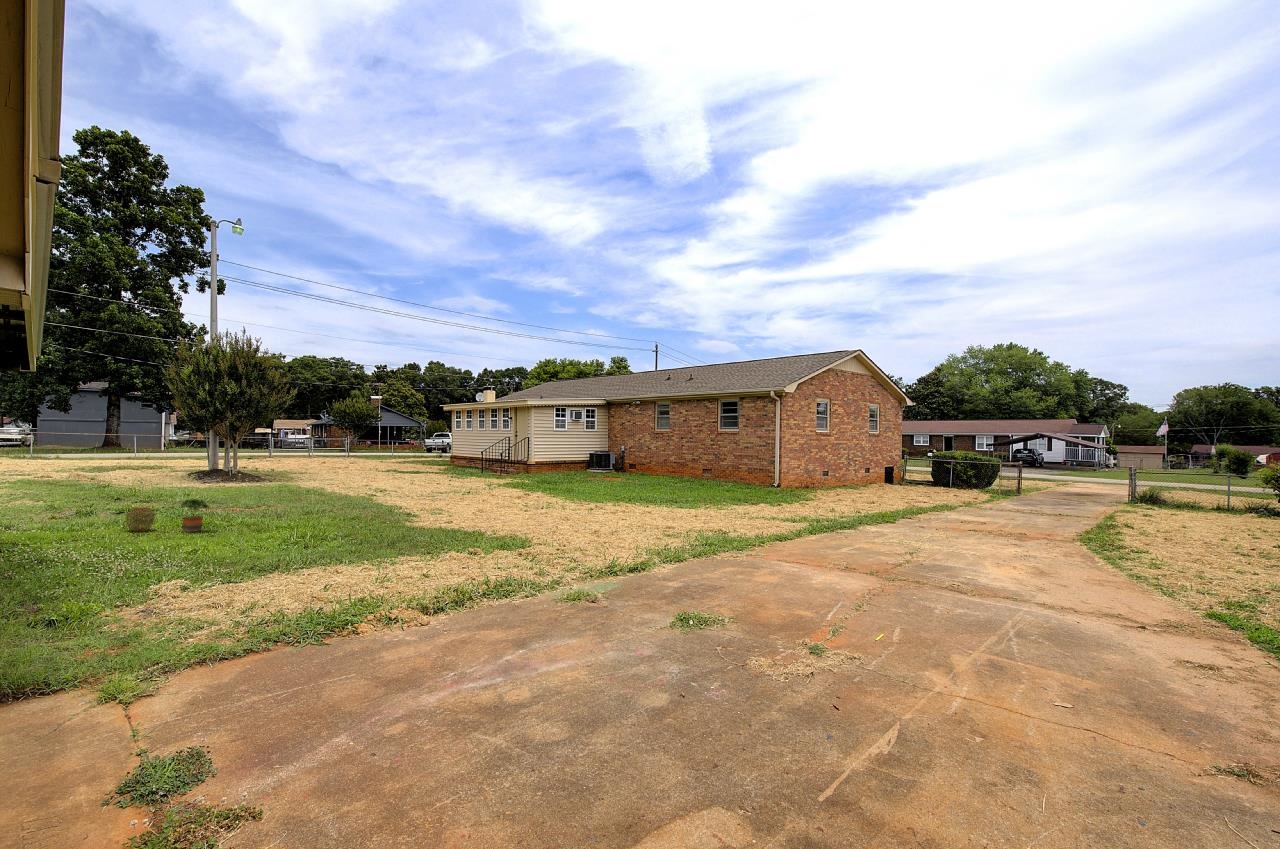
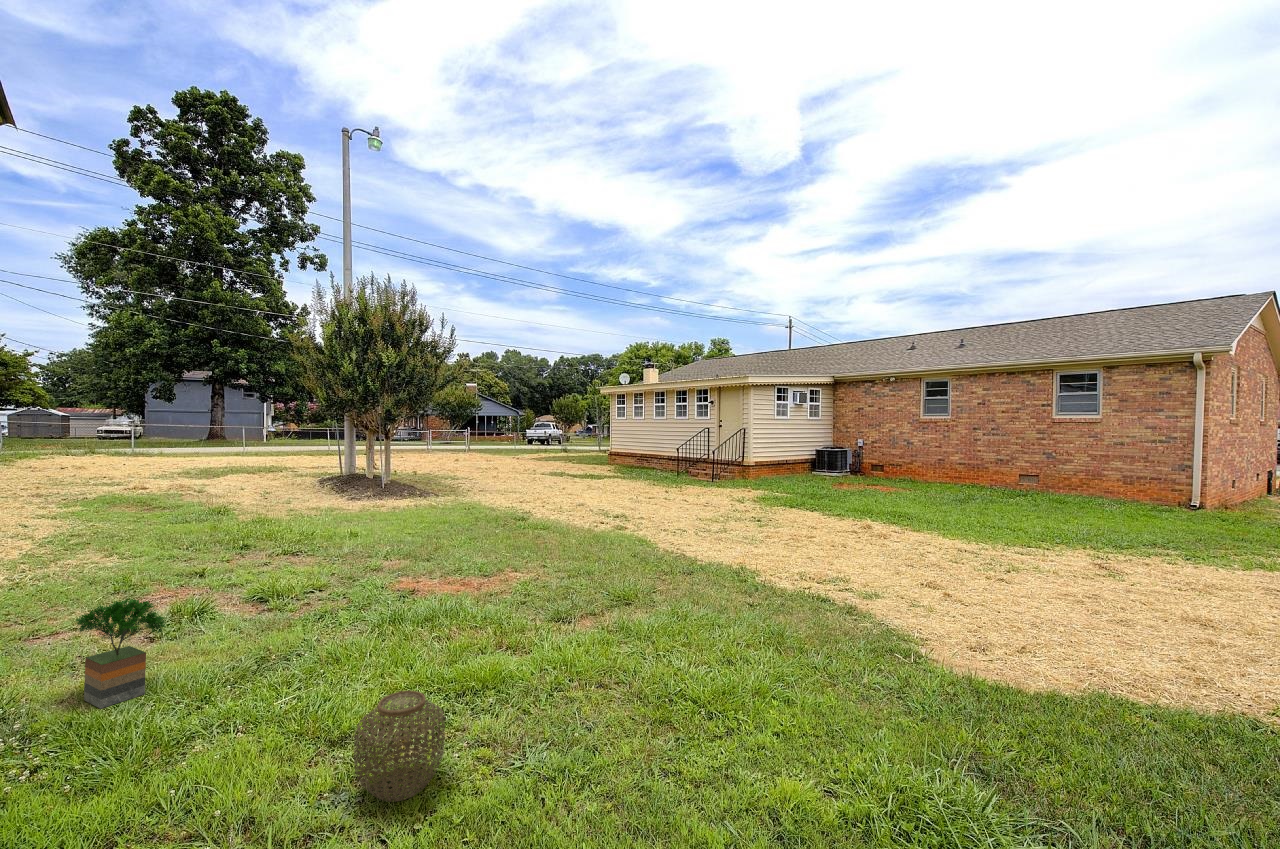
potted tree: present [181,499,209,532] -> present [76,599,166,709]

